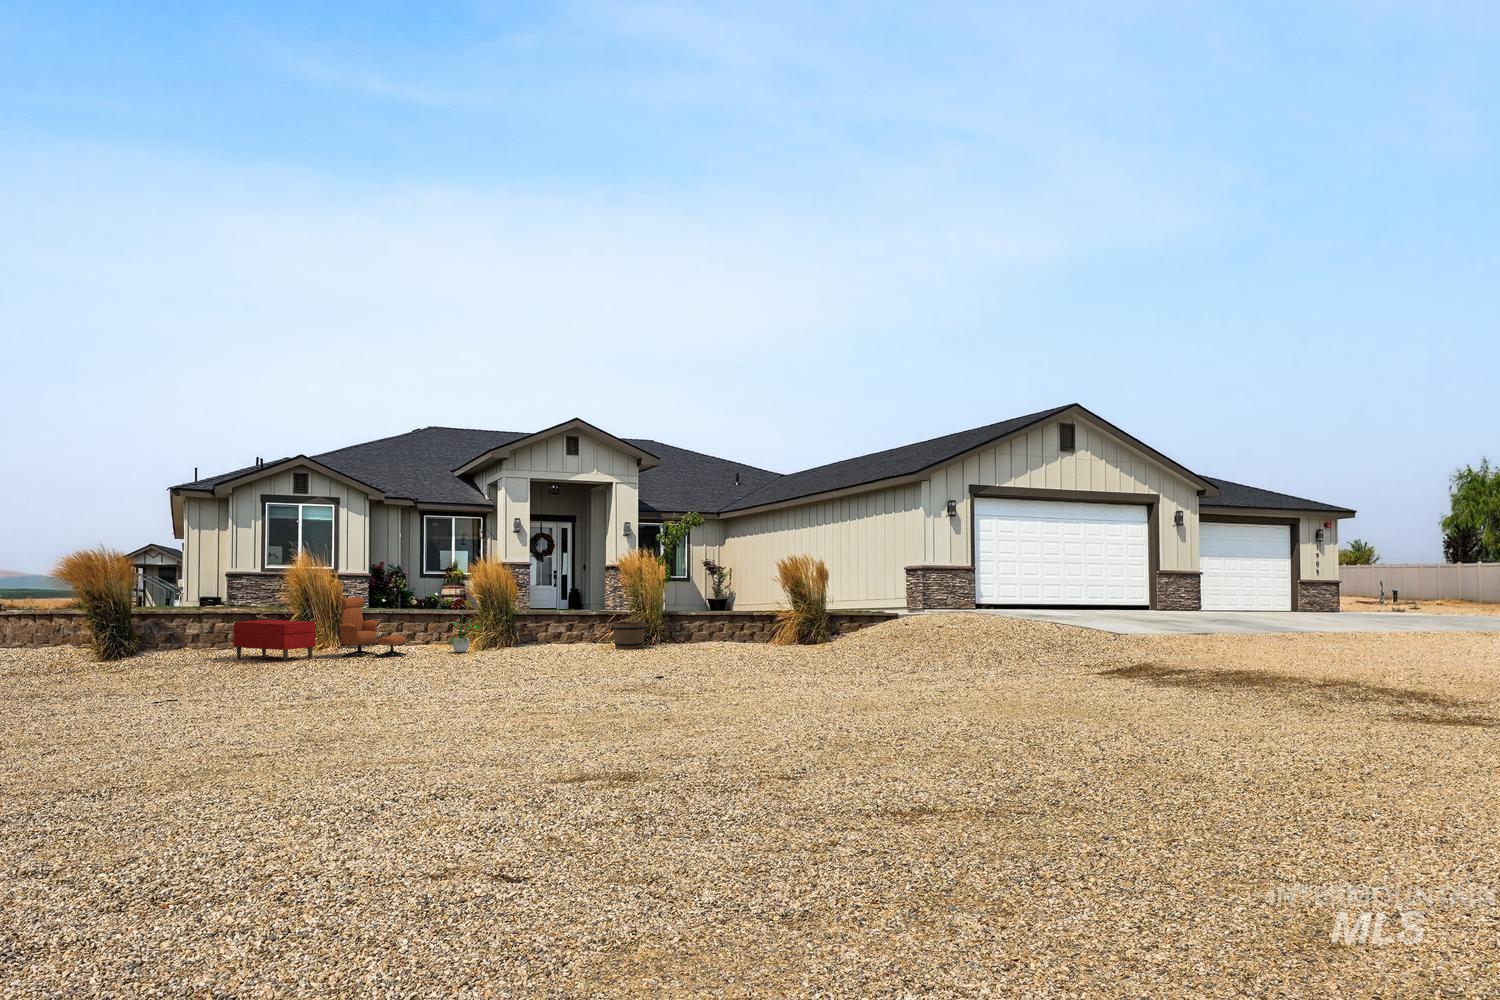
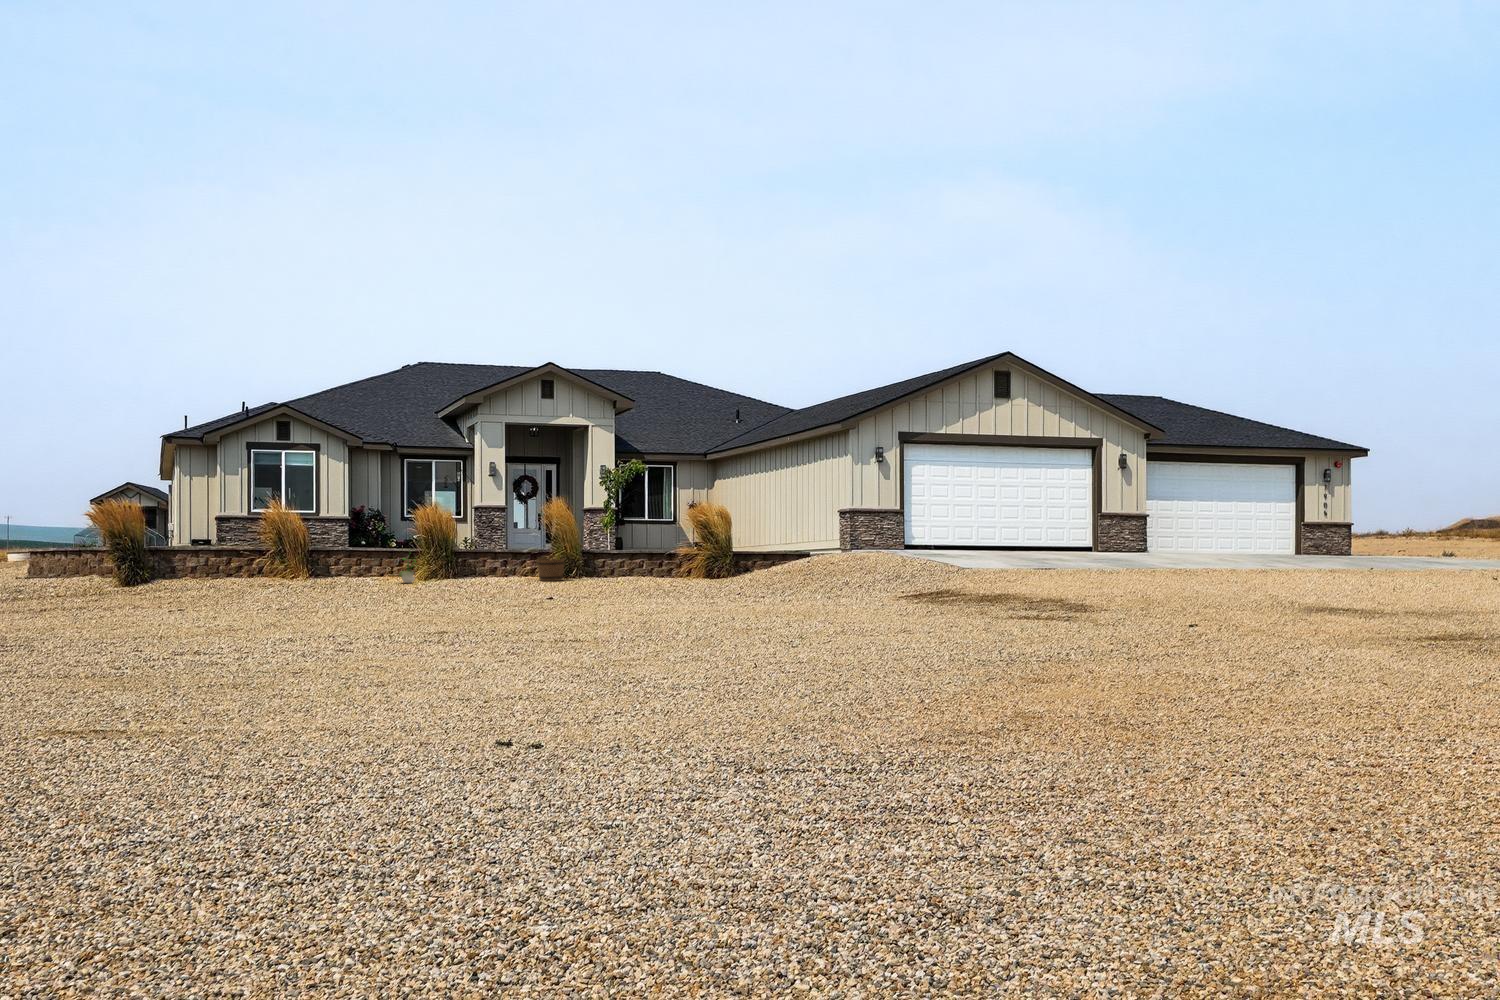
lounge chair: present [339,597,407,658] -> none [307,536,364,586]
bench: present [234,620,316,662] -> none [224,555,289,588]

